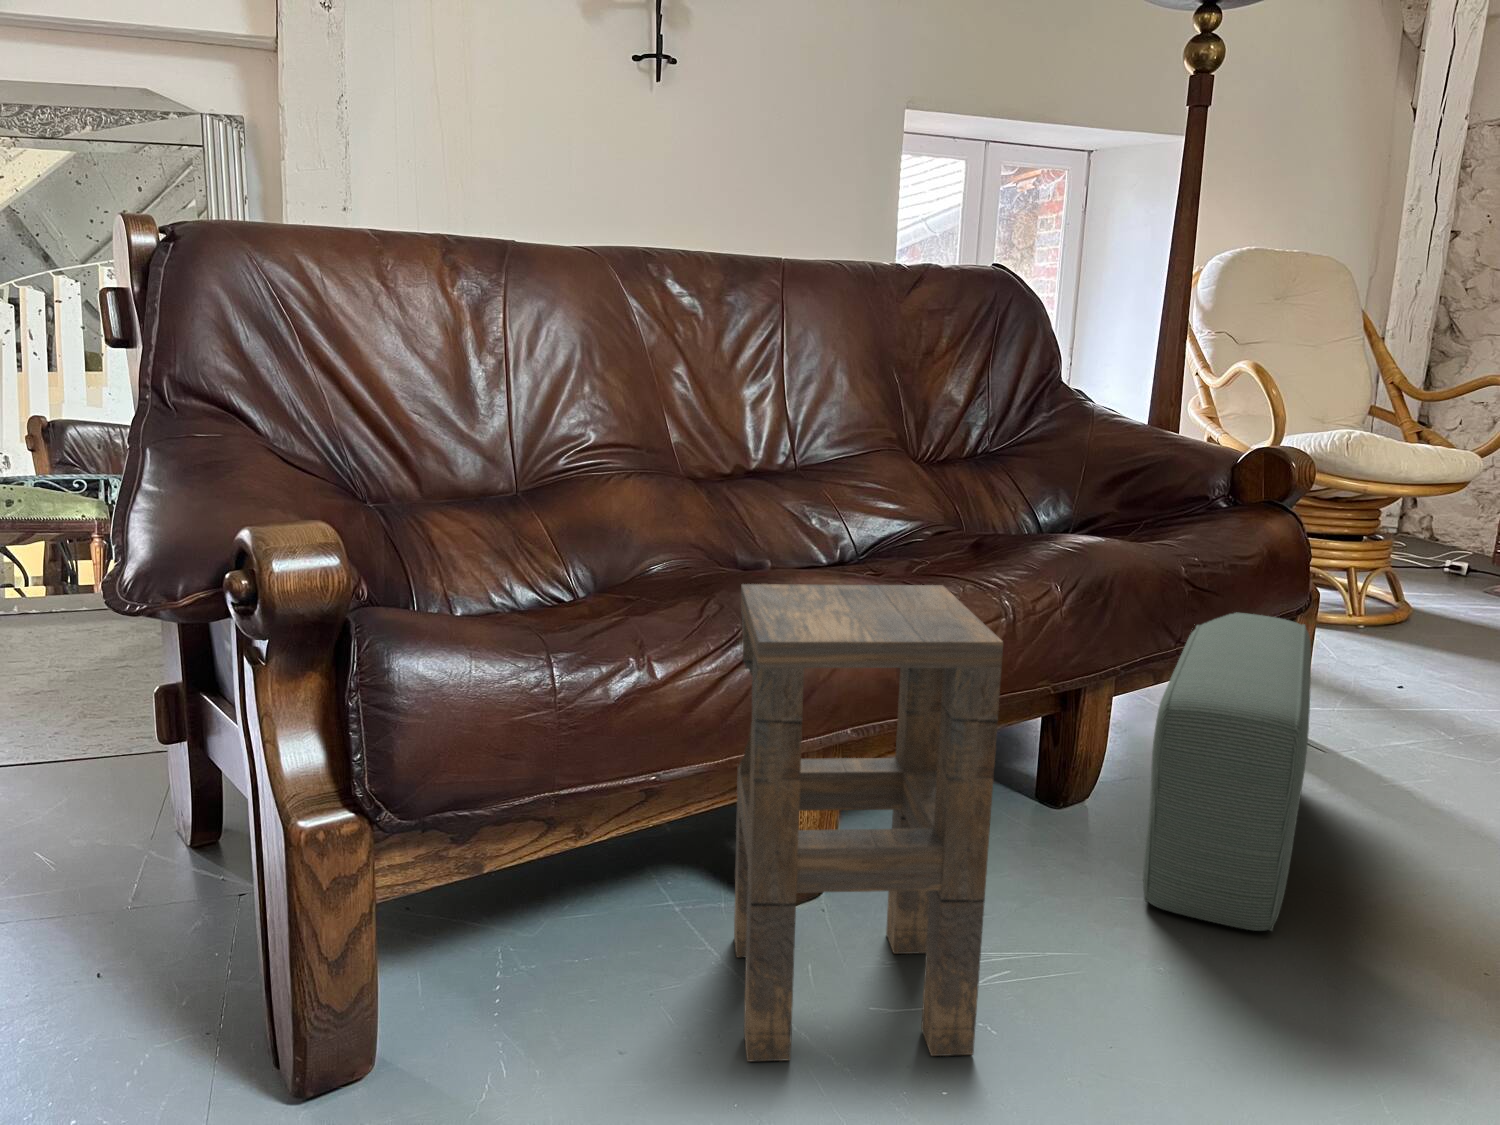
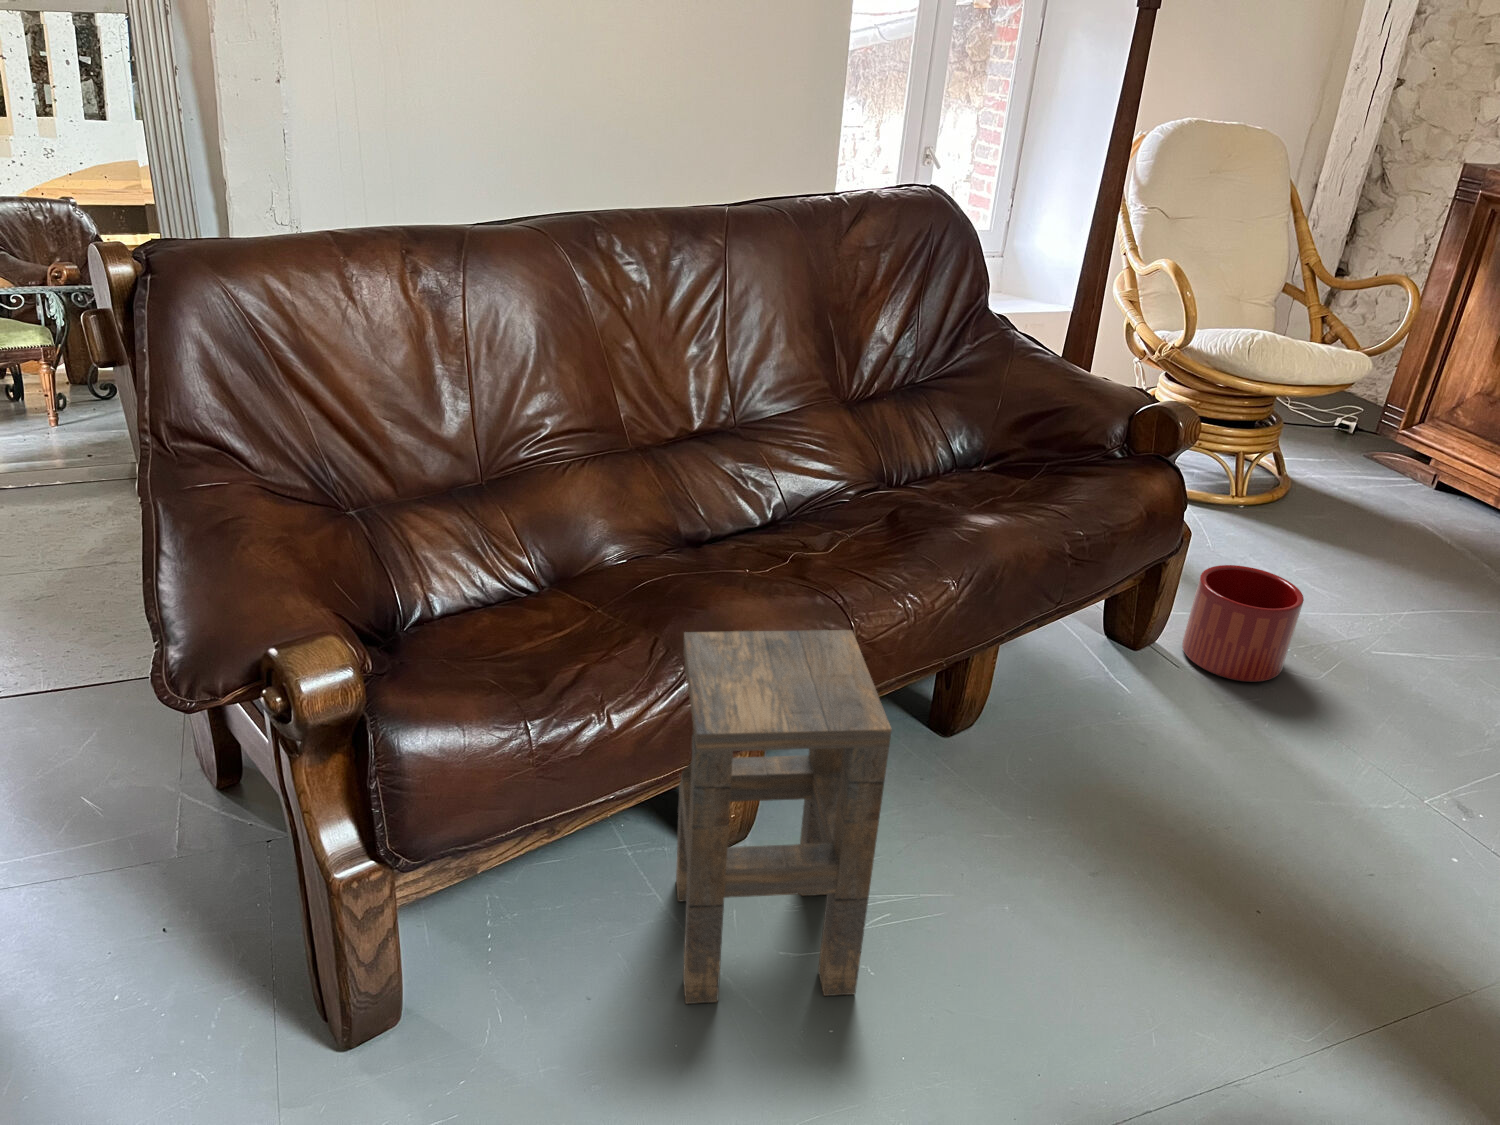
pouf: present [1143,613,1311,931] -> none [1003,567,1170,870]
planter: none [1324,637,1465,764] -> present [1182,565,1304,682]

